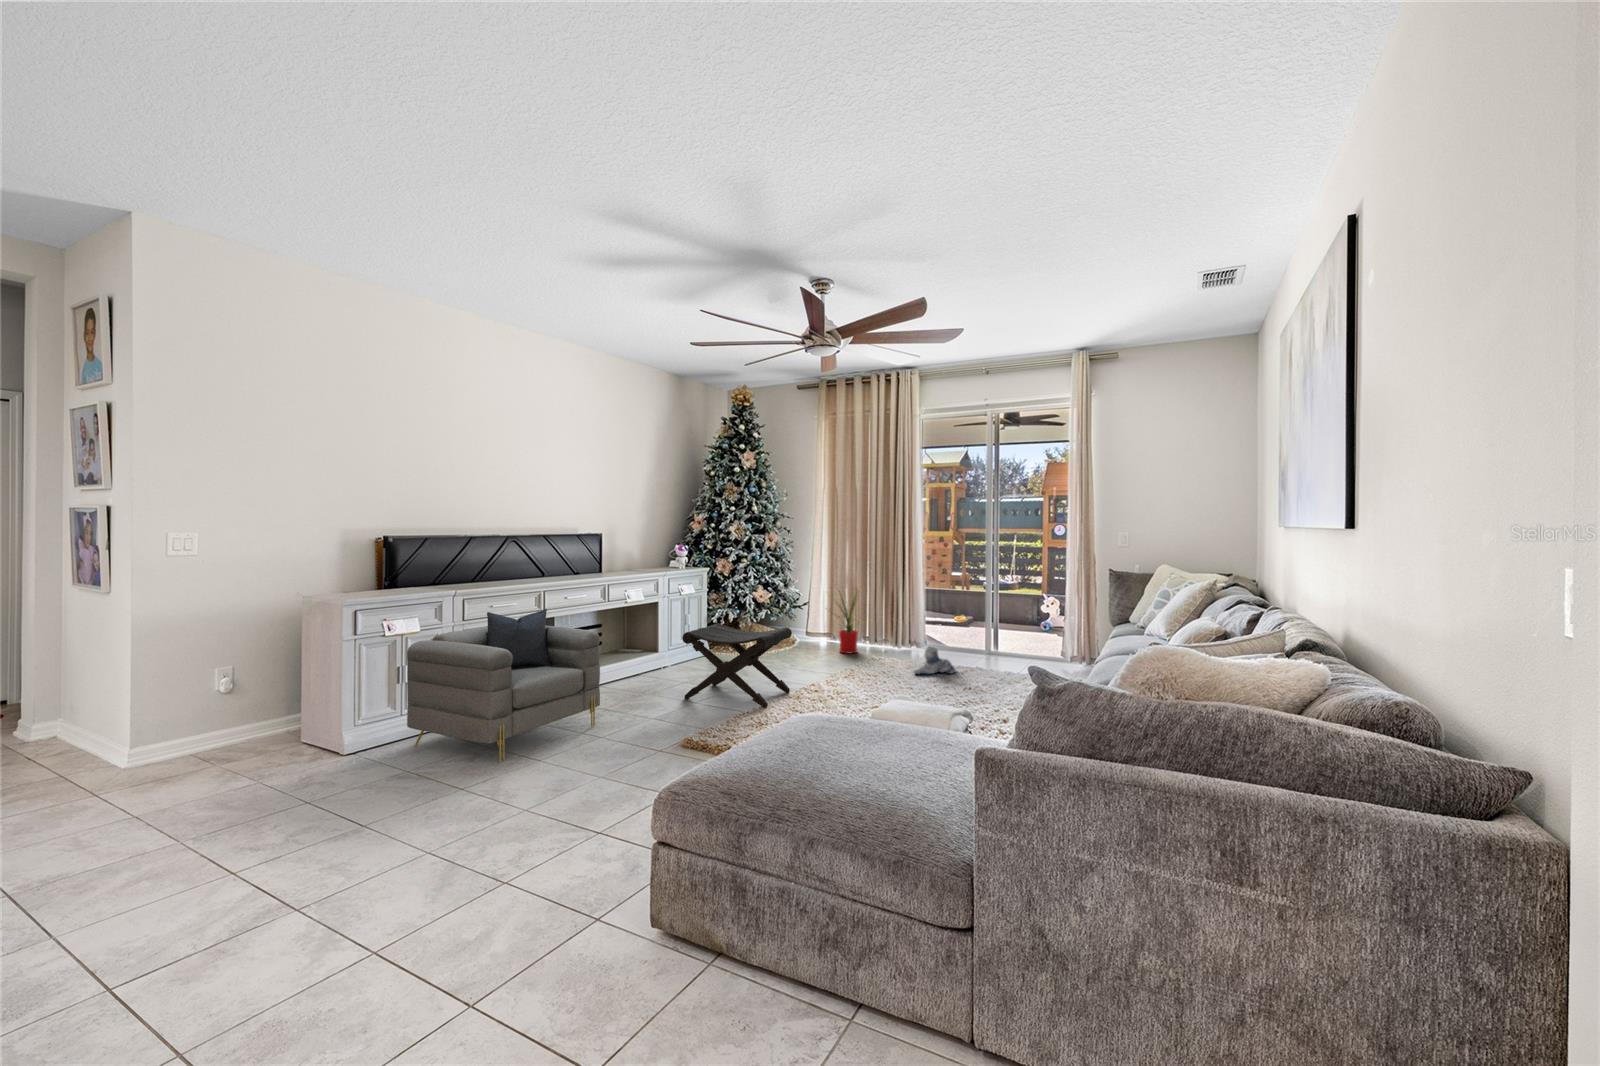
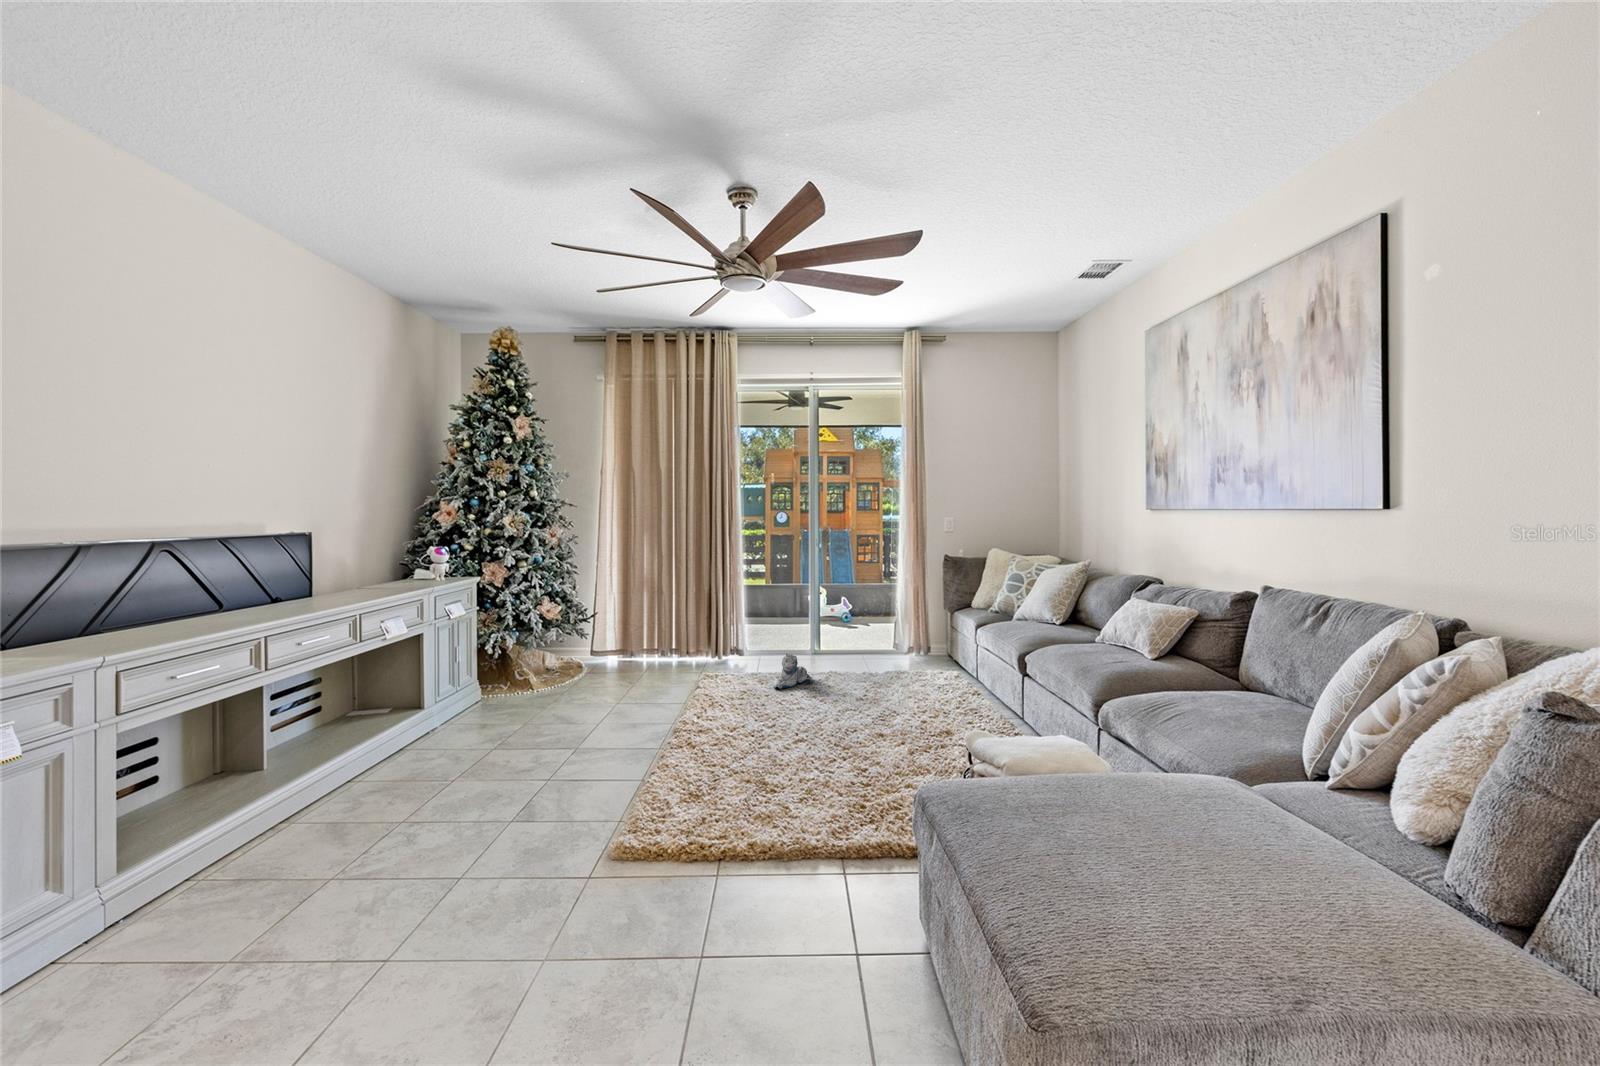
house plant: present [834,592,861,653] -> none [632,586,696,672]
armchair: present [407,609,600,761] -> none [23,672,433,1003]
footstool: present [682,623,792,707] -> none [523,653,664,775]

